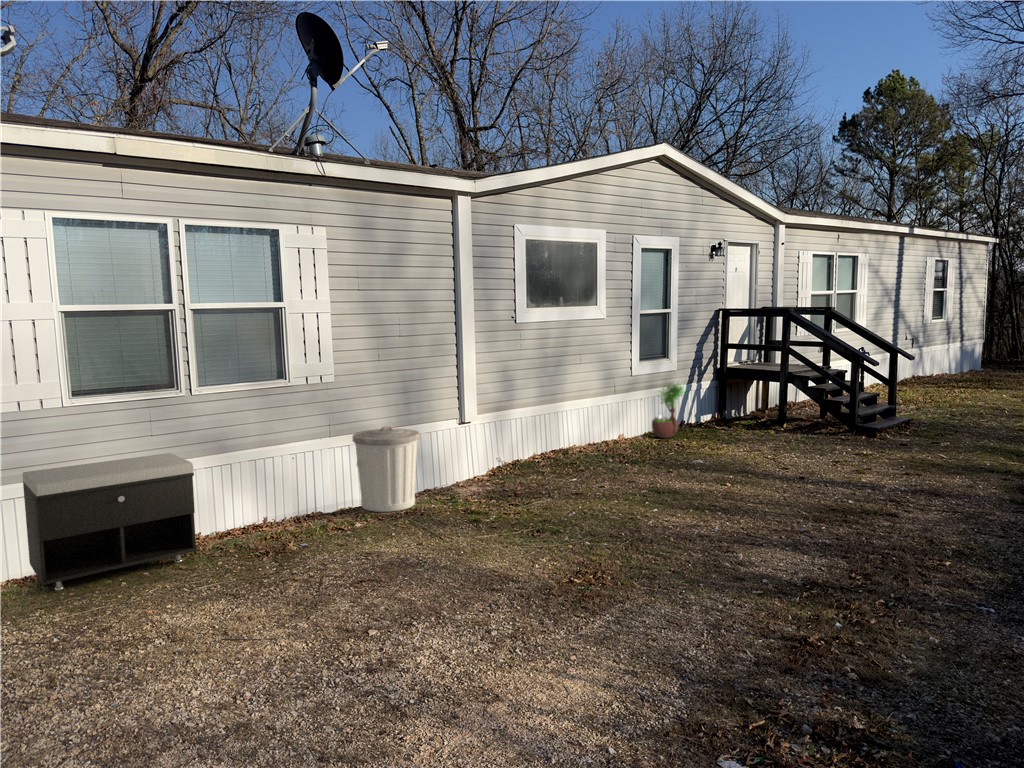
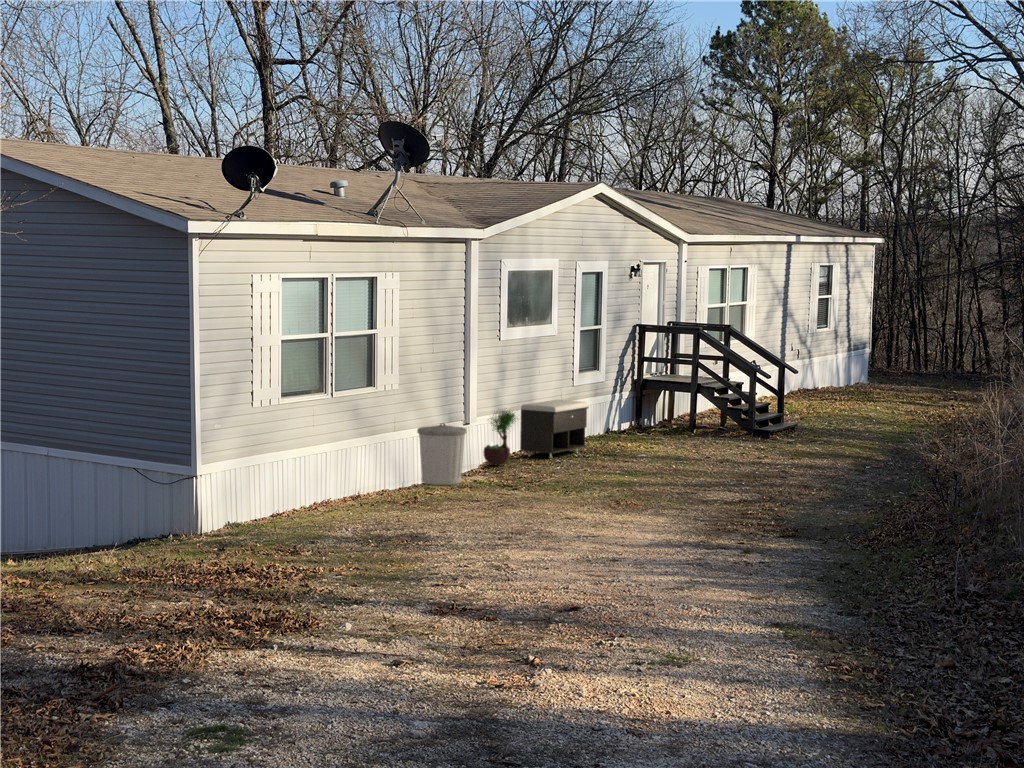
potted tree: present [652,383,684,438] -> present [483,411,515,466]
storage bench: present [23,453,197,590] -> present [520,400,589,458]

